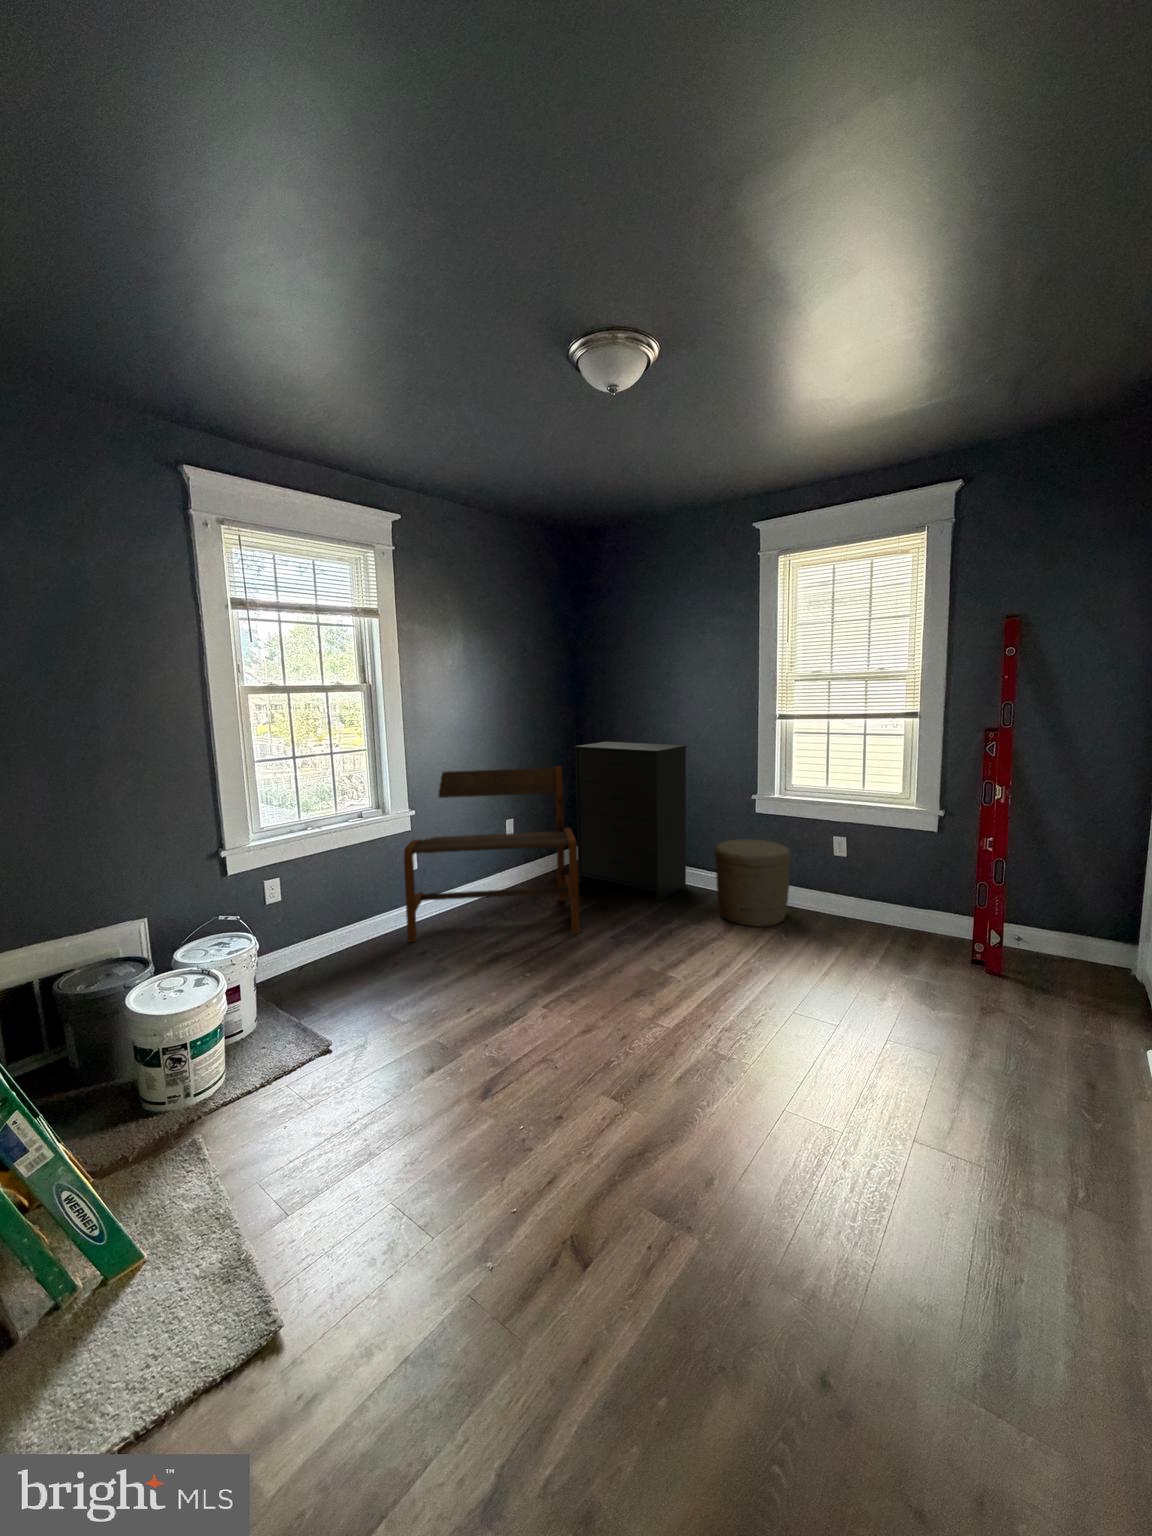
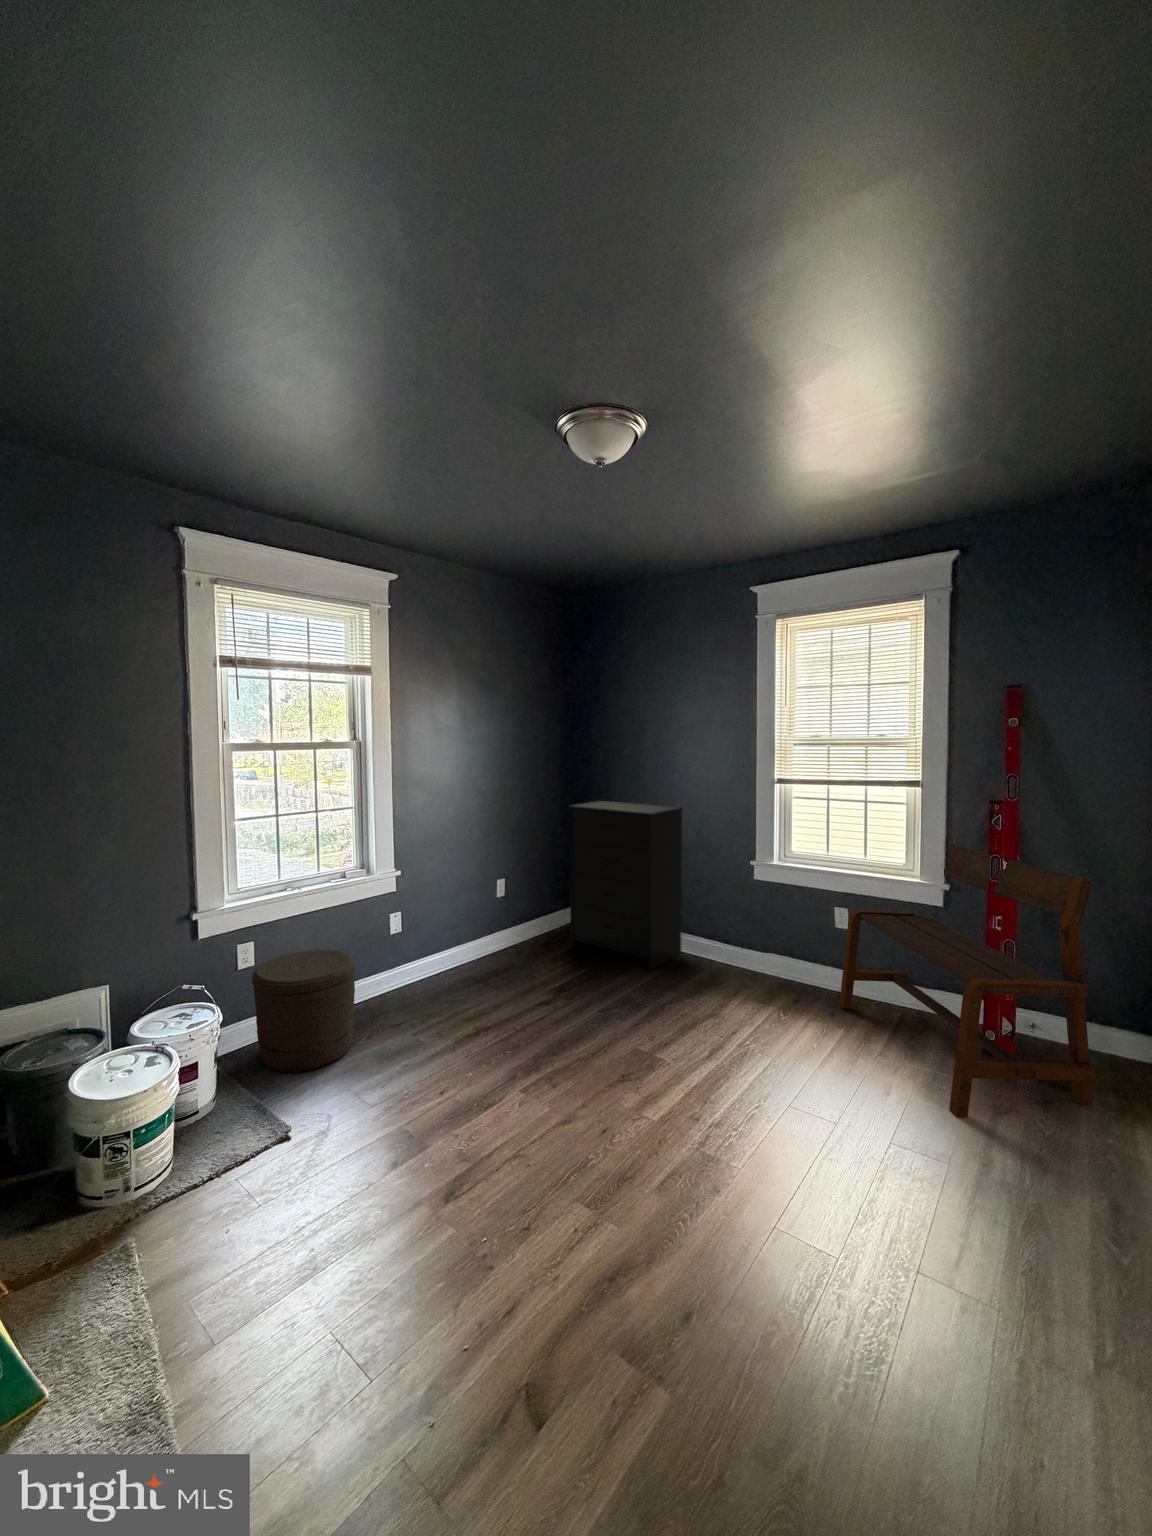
bench: present [404,766,580,942] -> present [839,845,1094,1117]
woven basket: present [714,839,791,927] -> present [252,950,356,1073]

